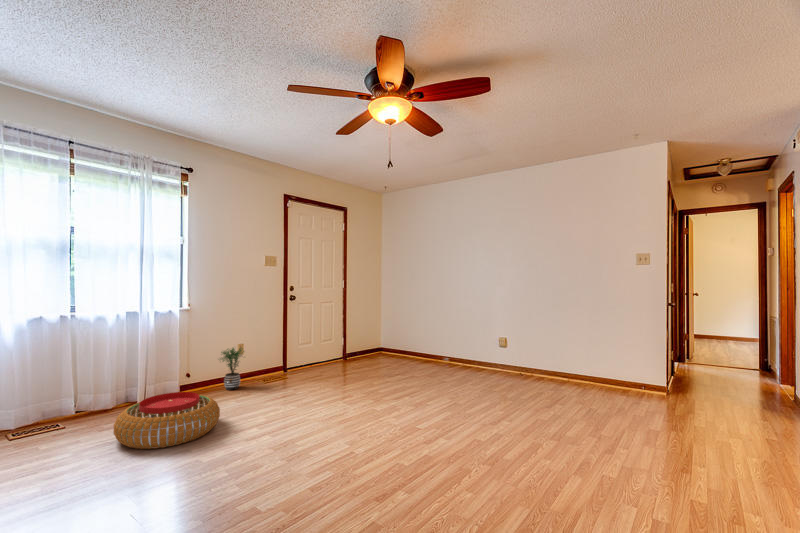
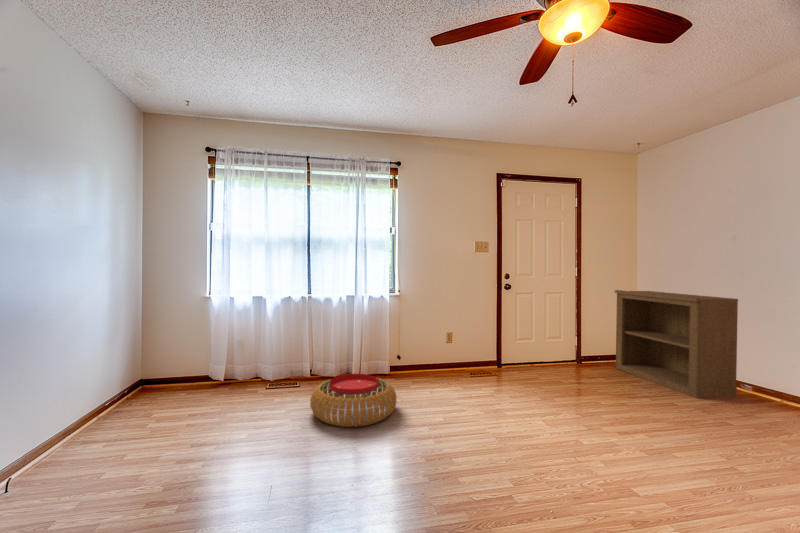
bookshelf: none [370,296,441,366] -> present [615,290,738,399]
potted plant: present [220,348,244,390] -> none [421,335,449,379]

